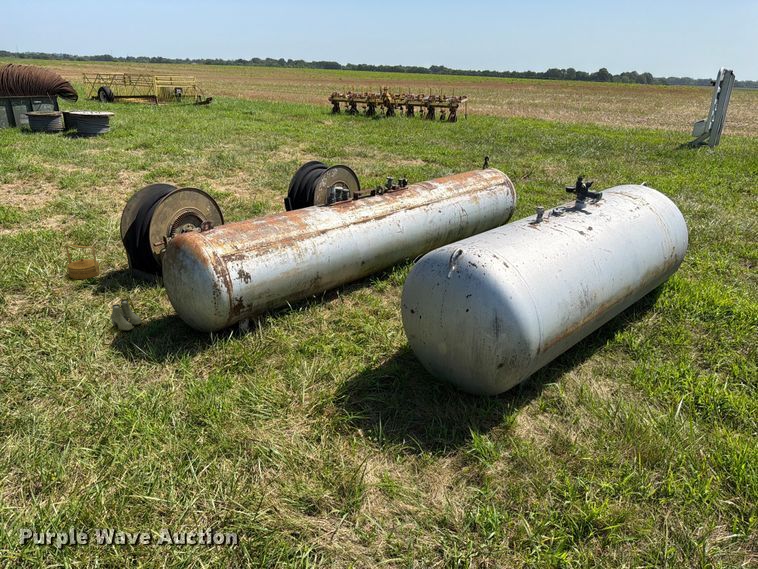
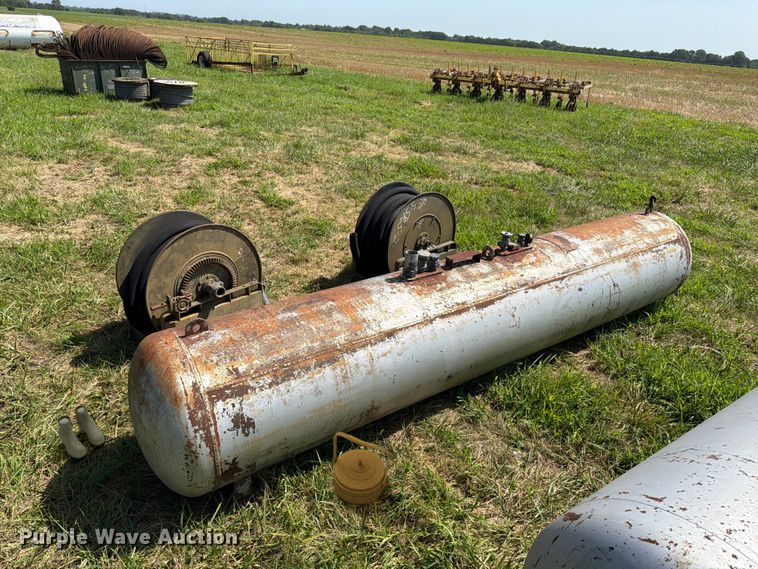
basket: present [66,244,100,279] -> present [333,432,390,504]

